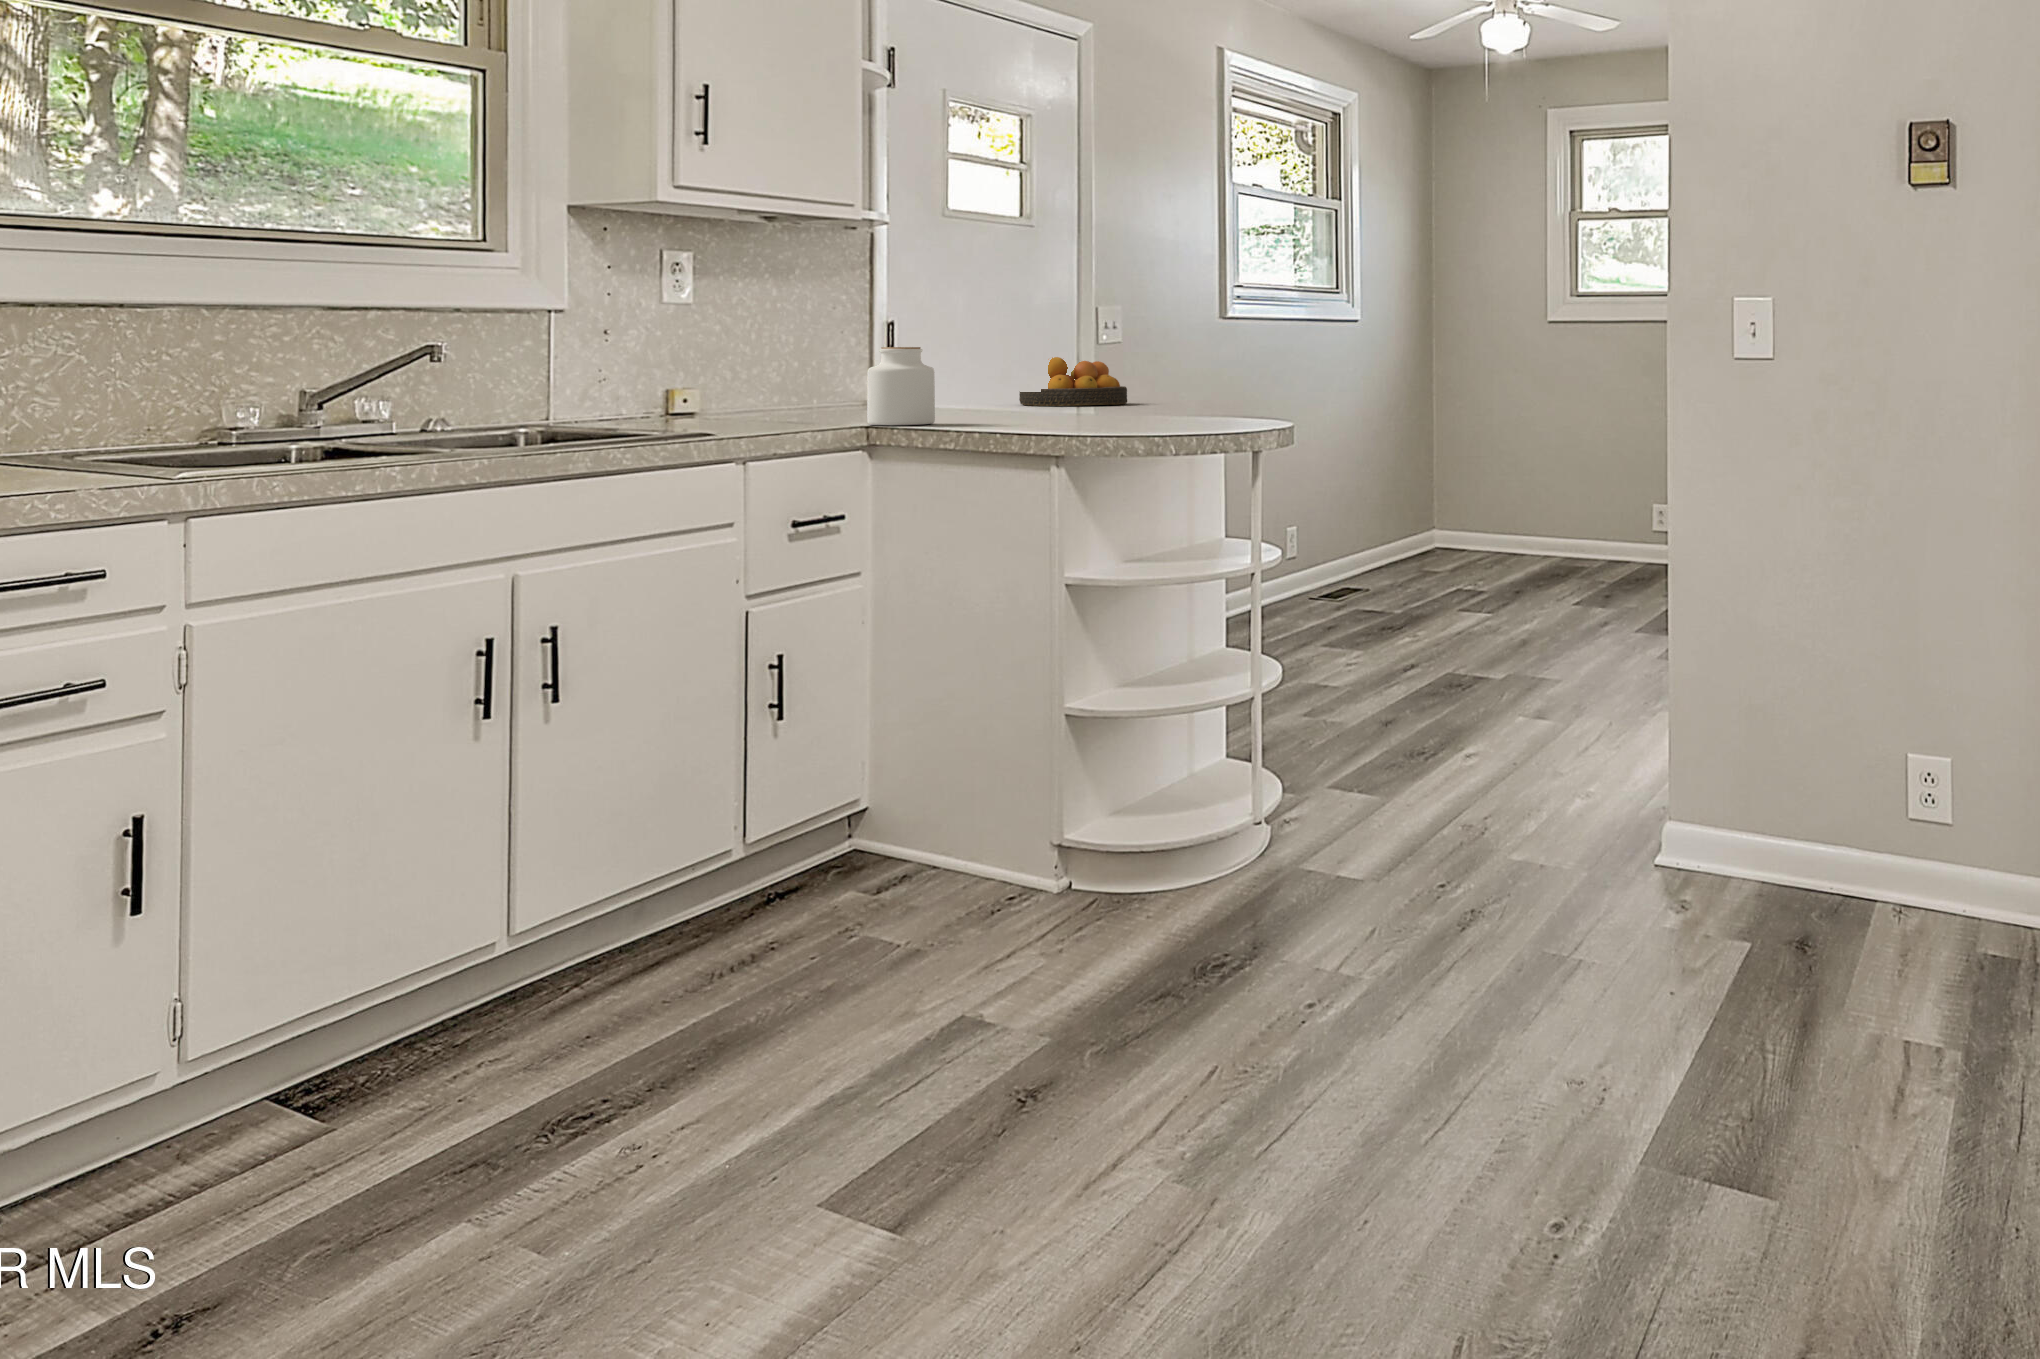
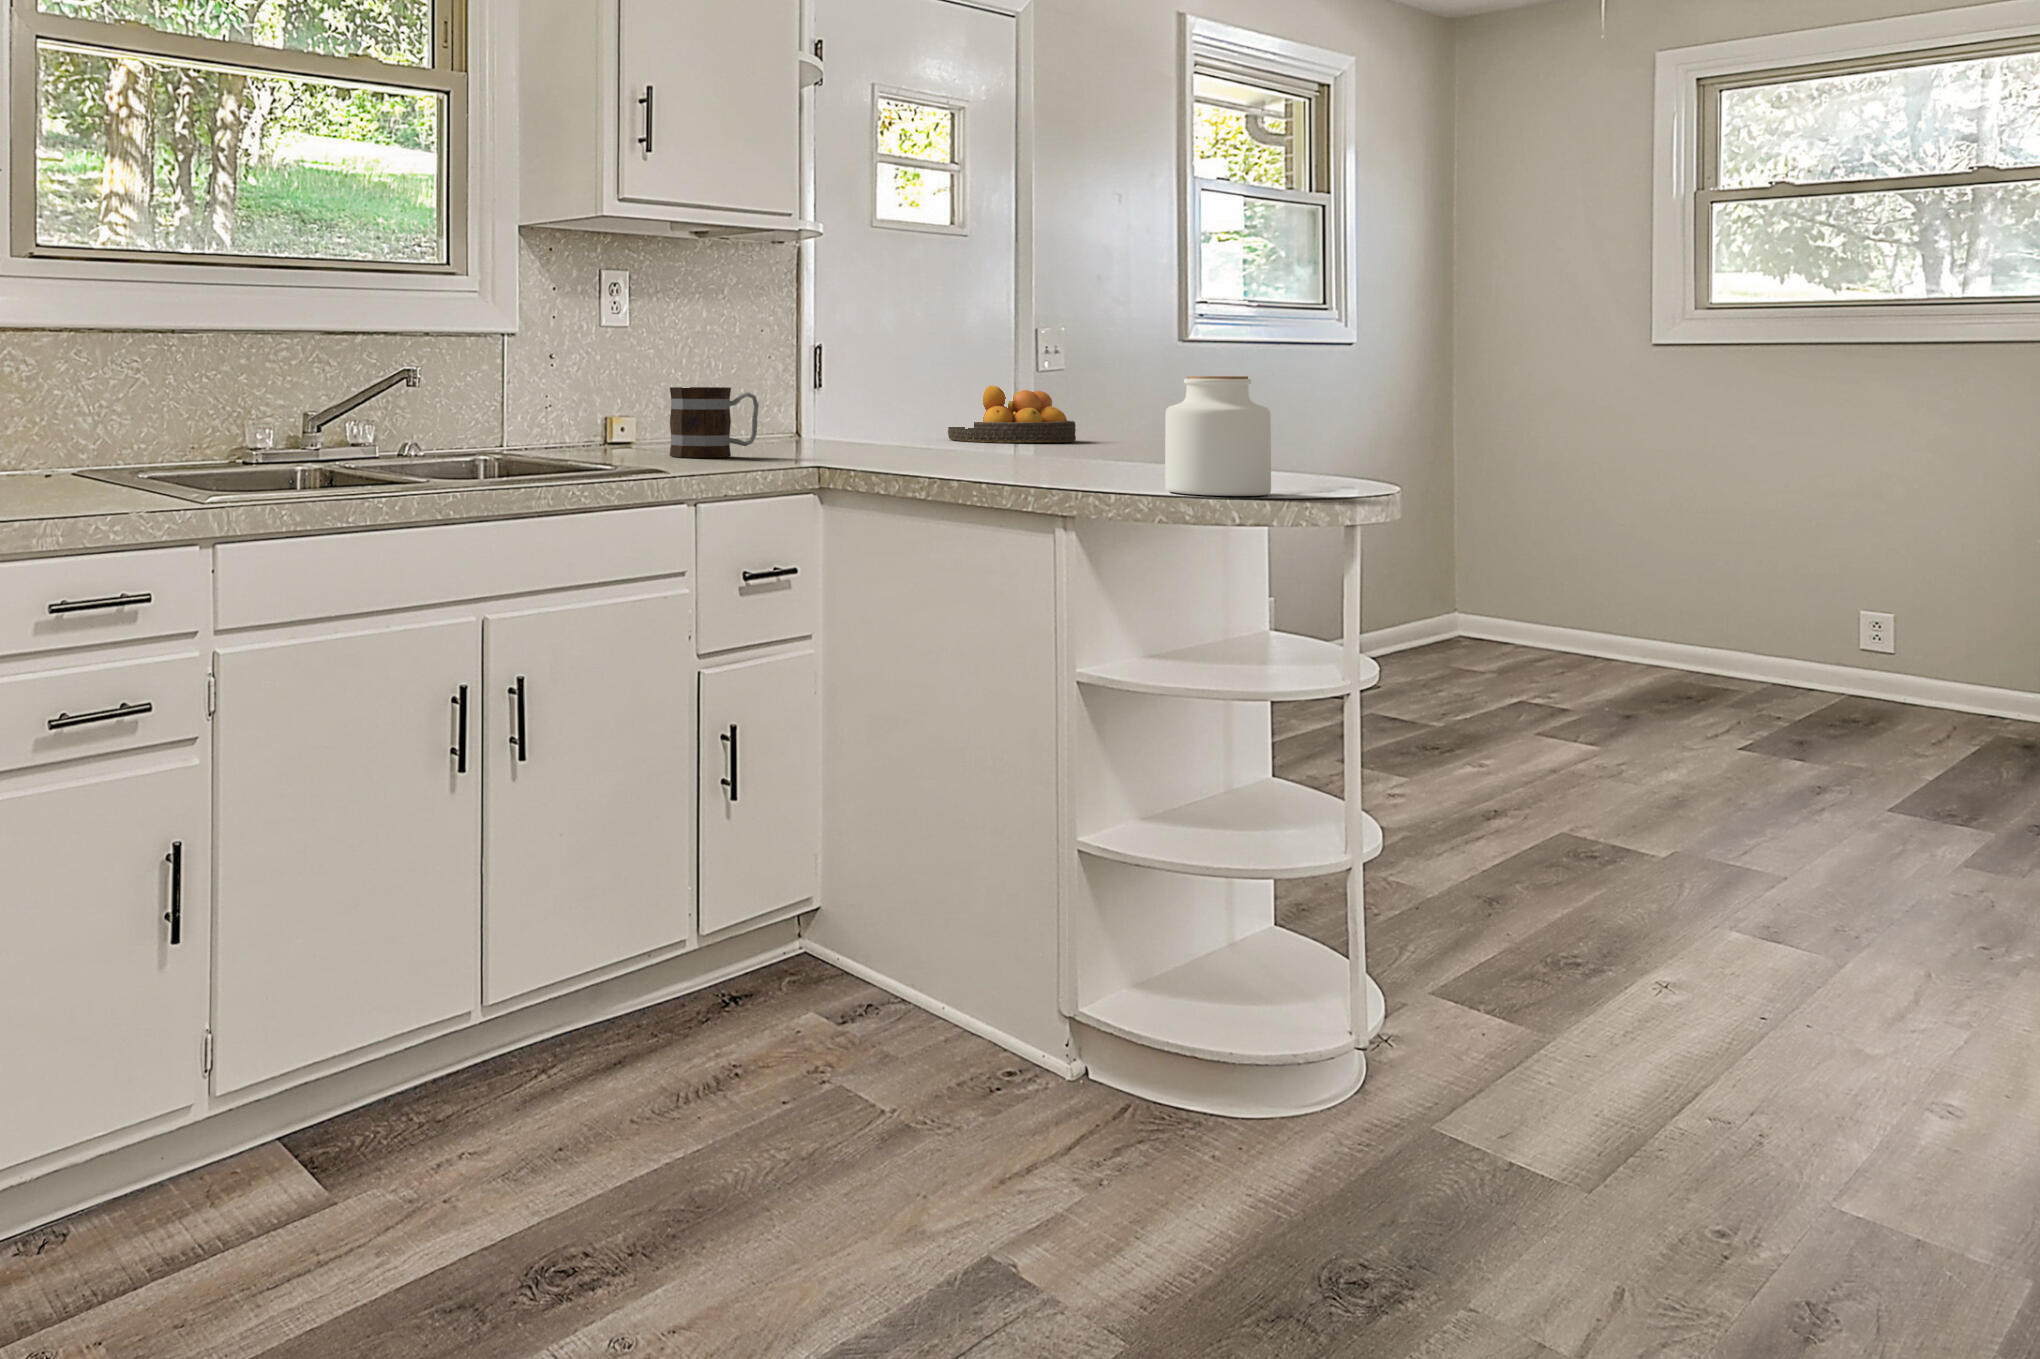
jar: present [867,347,935,425] -> present [1165,376,1271,496]
mug: none [732,360,821,424] -> present [670,387,759,458]

